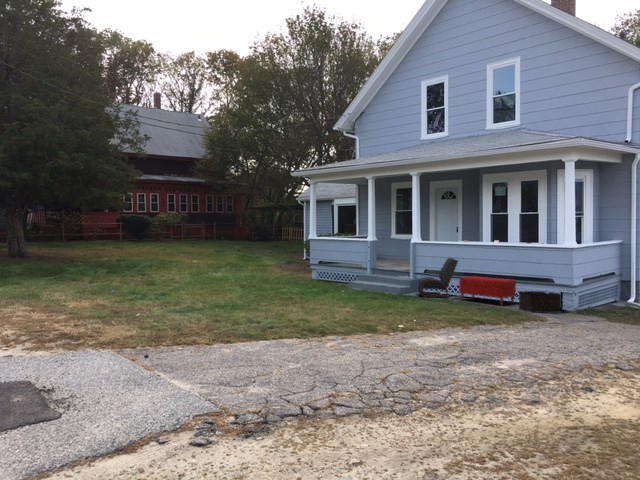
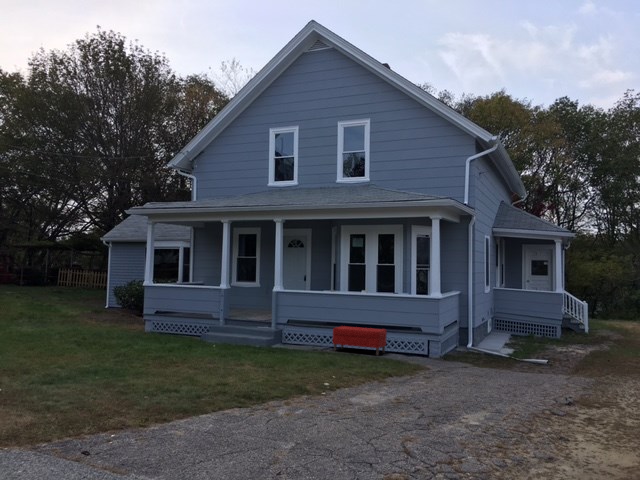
lounge chair: present [418,258,458,298] -> none [285,307,329,350]
basket: present [519,291,561,313] -> none [395,340,435,362]

